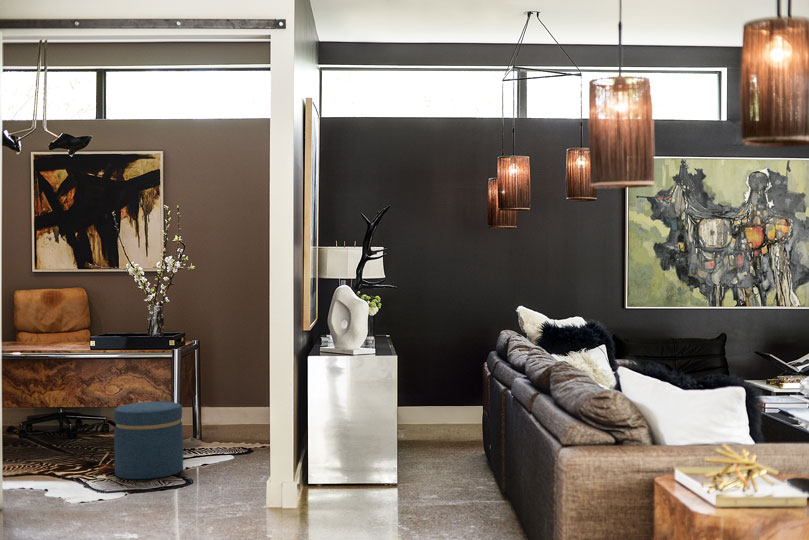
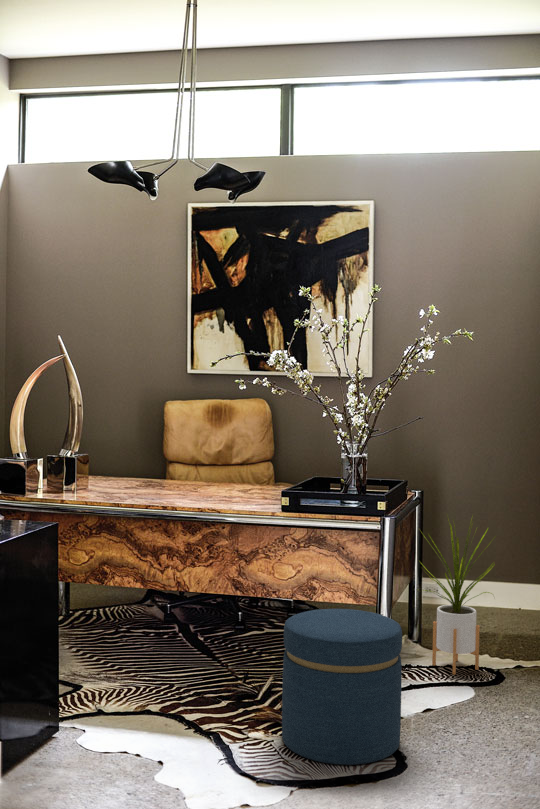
house plant: none [196,349,243,443] -> present [421,520,495,675]

